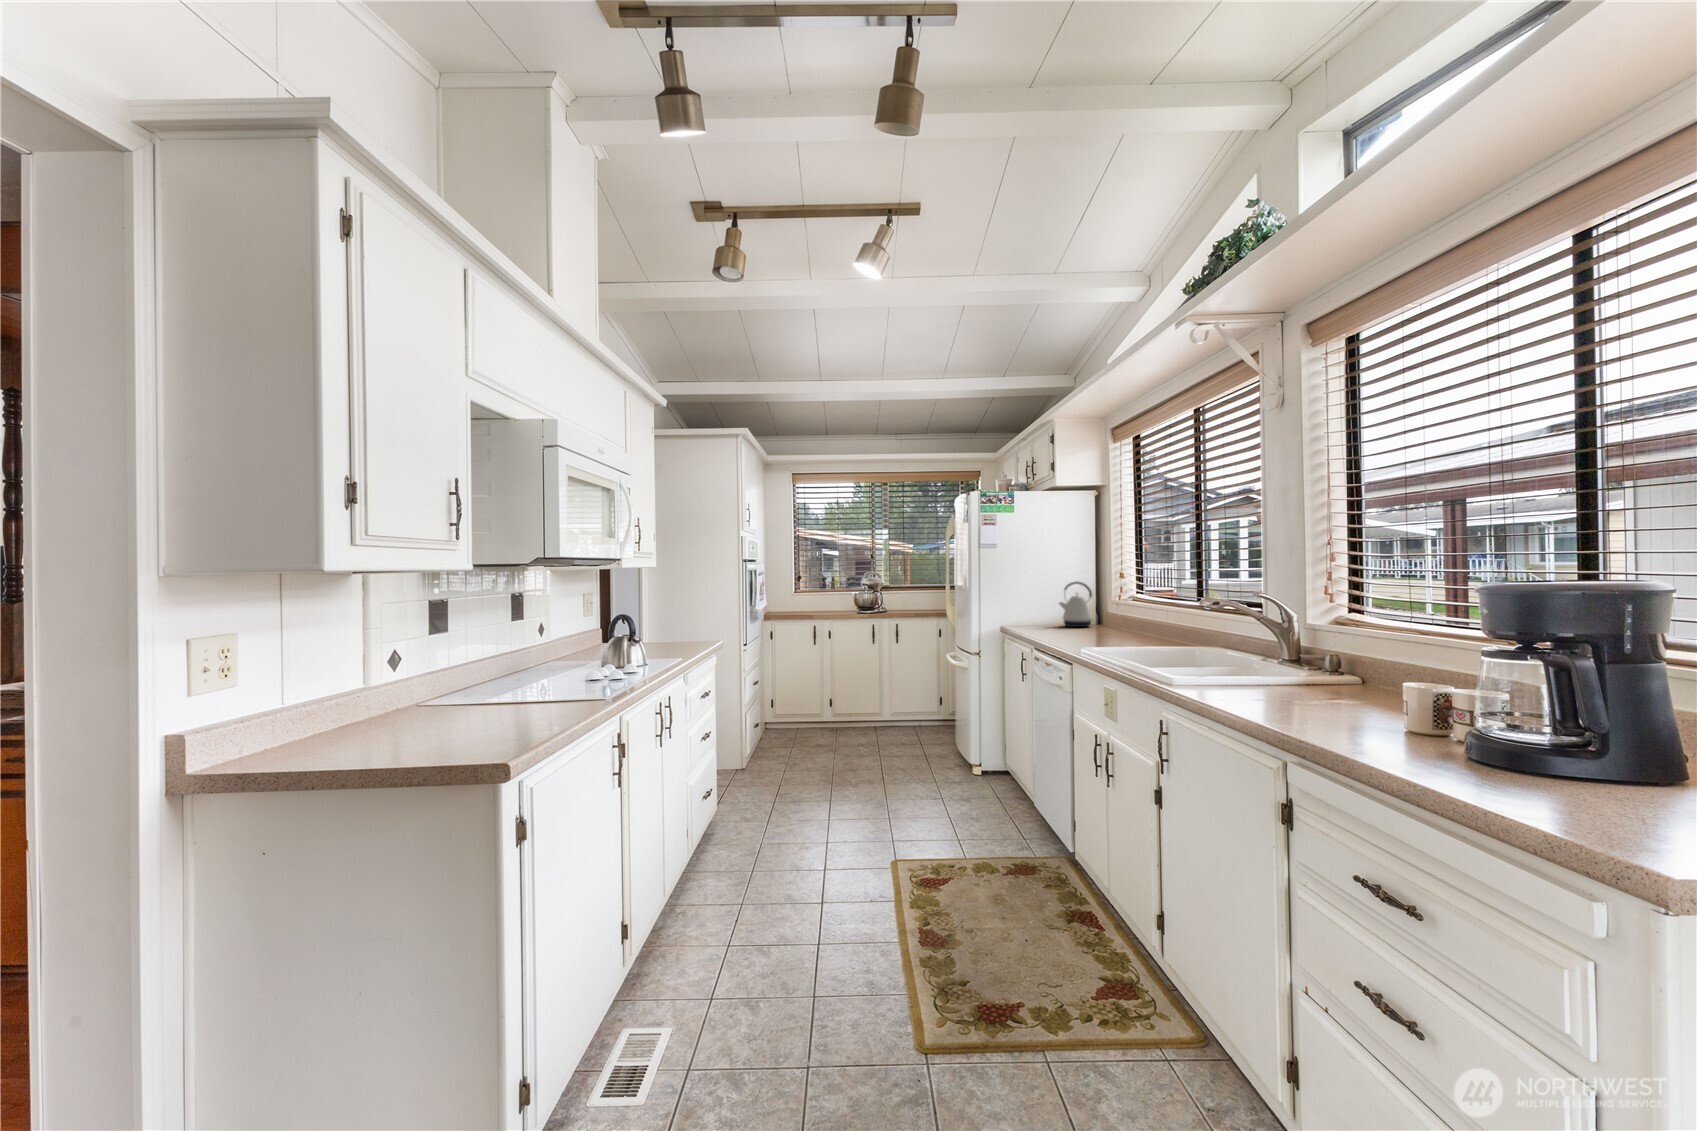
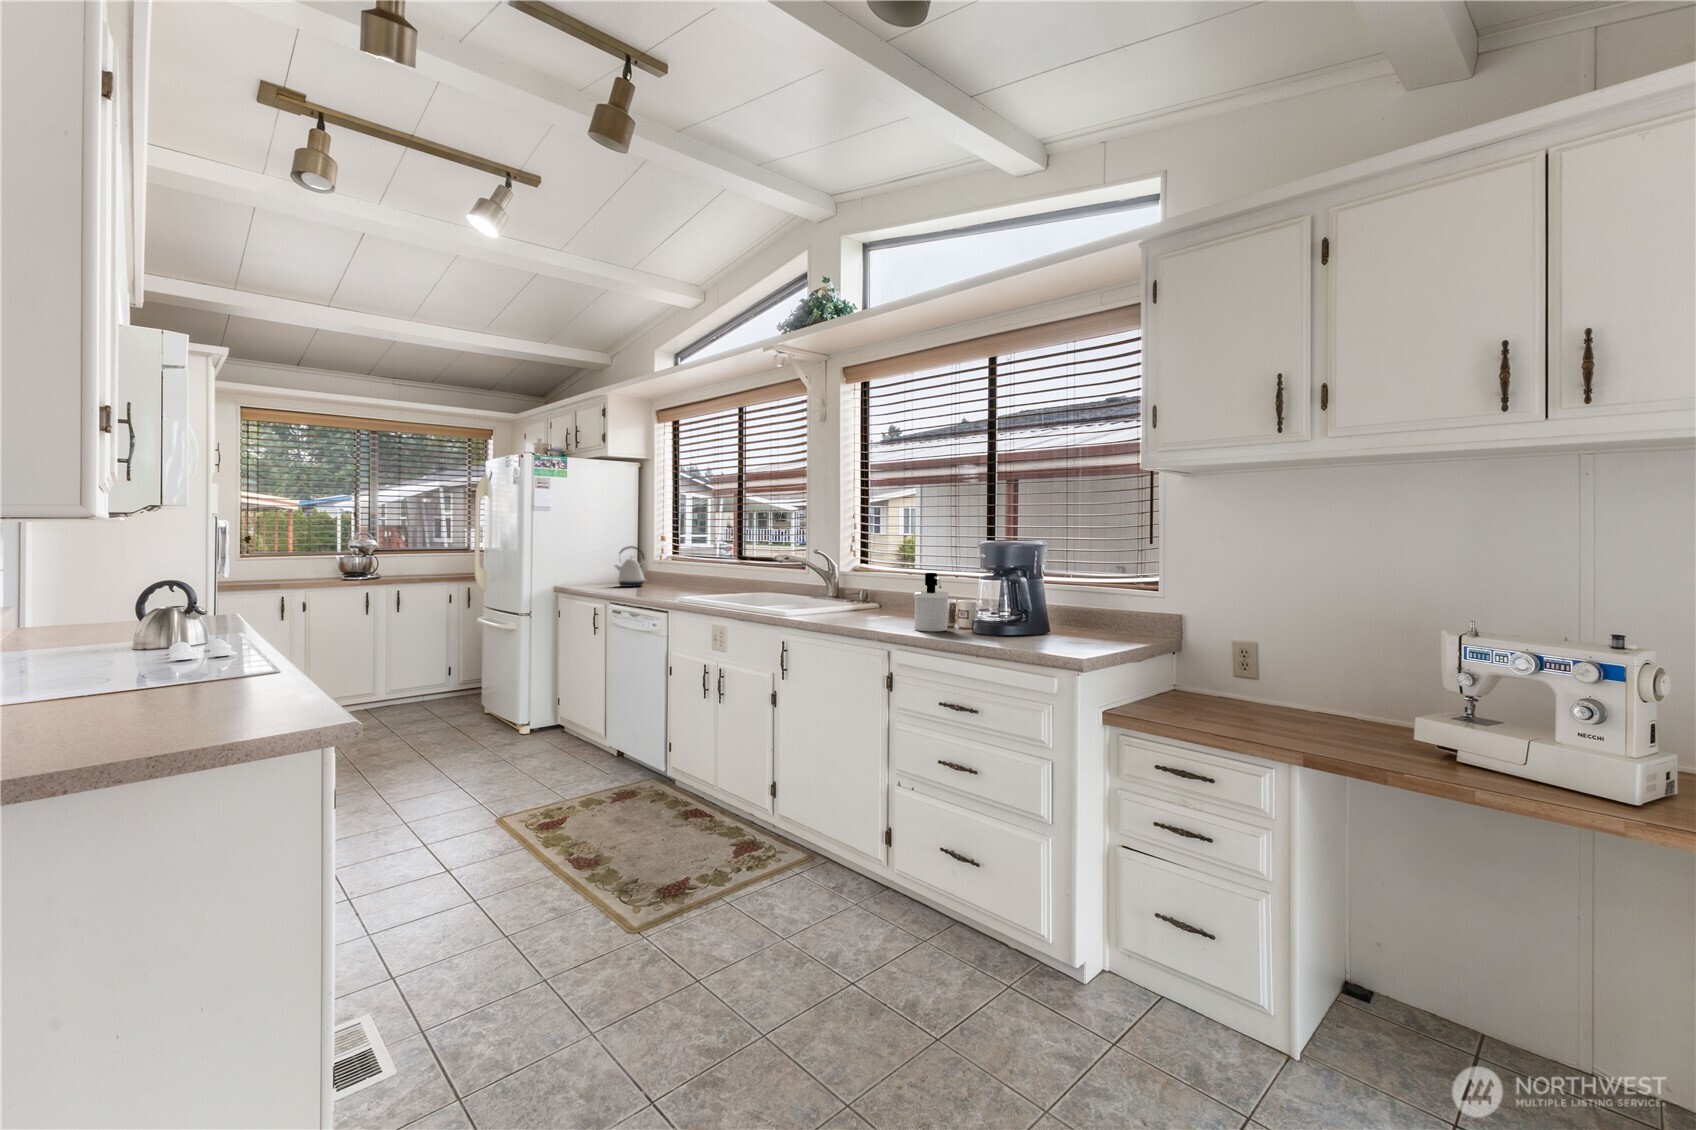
soap dispenser: none [1339,637,1411,740] -> present [914,573,949,631]

